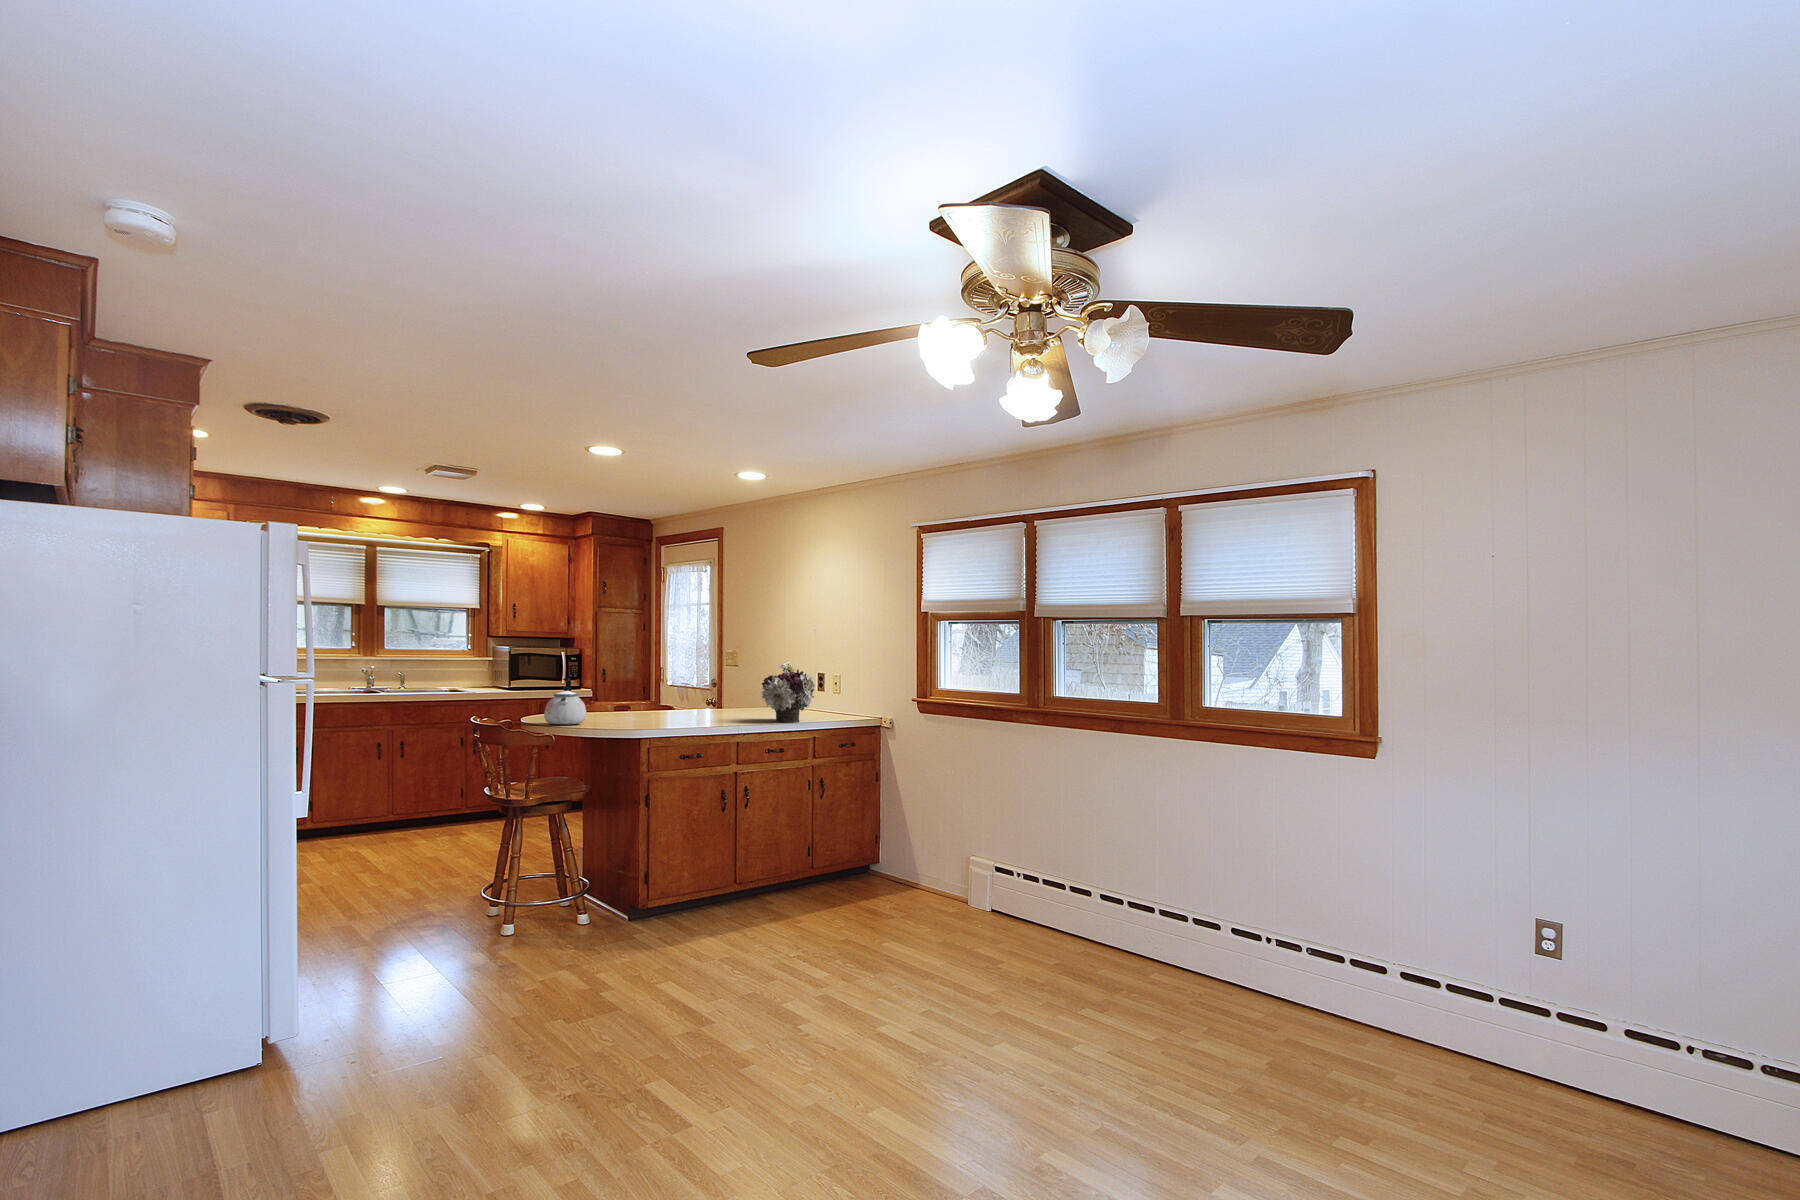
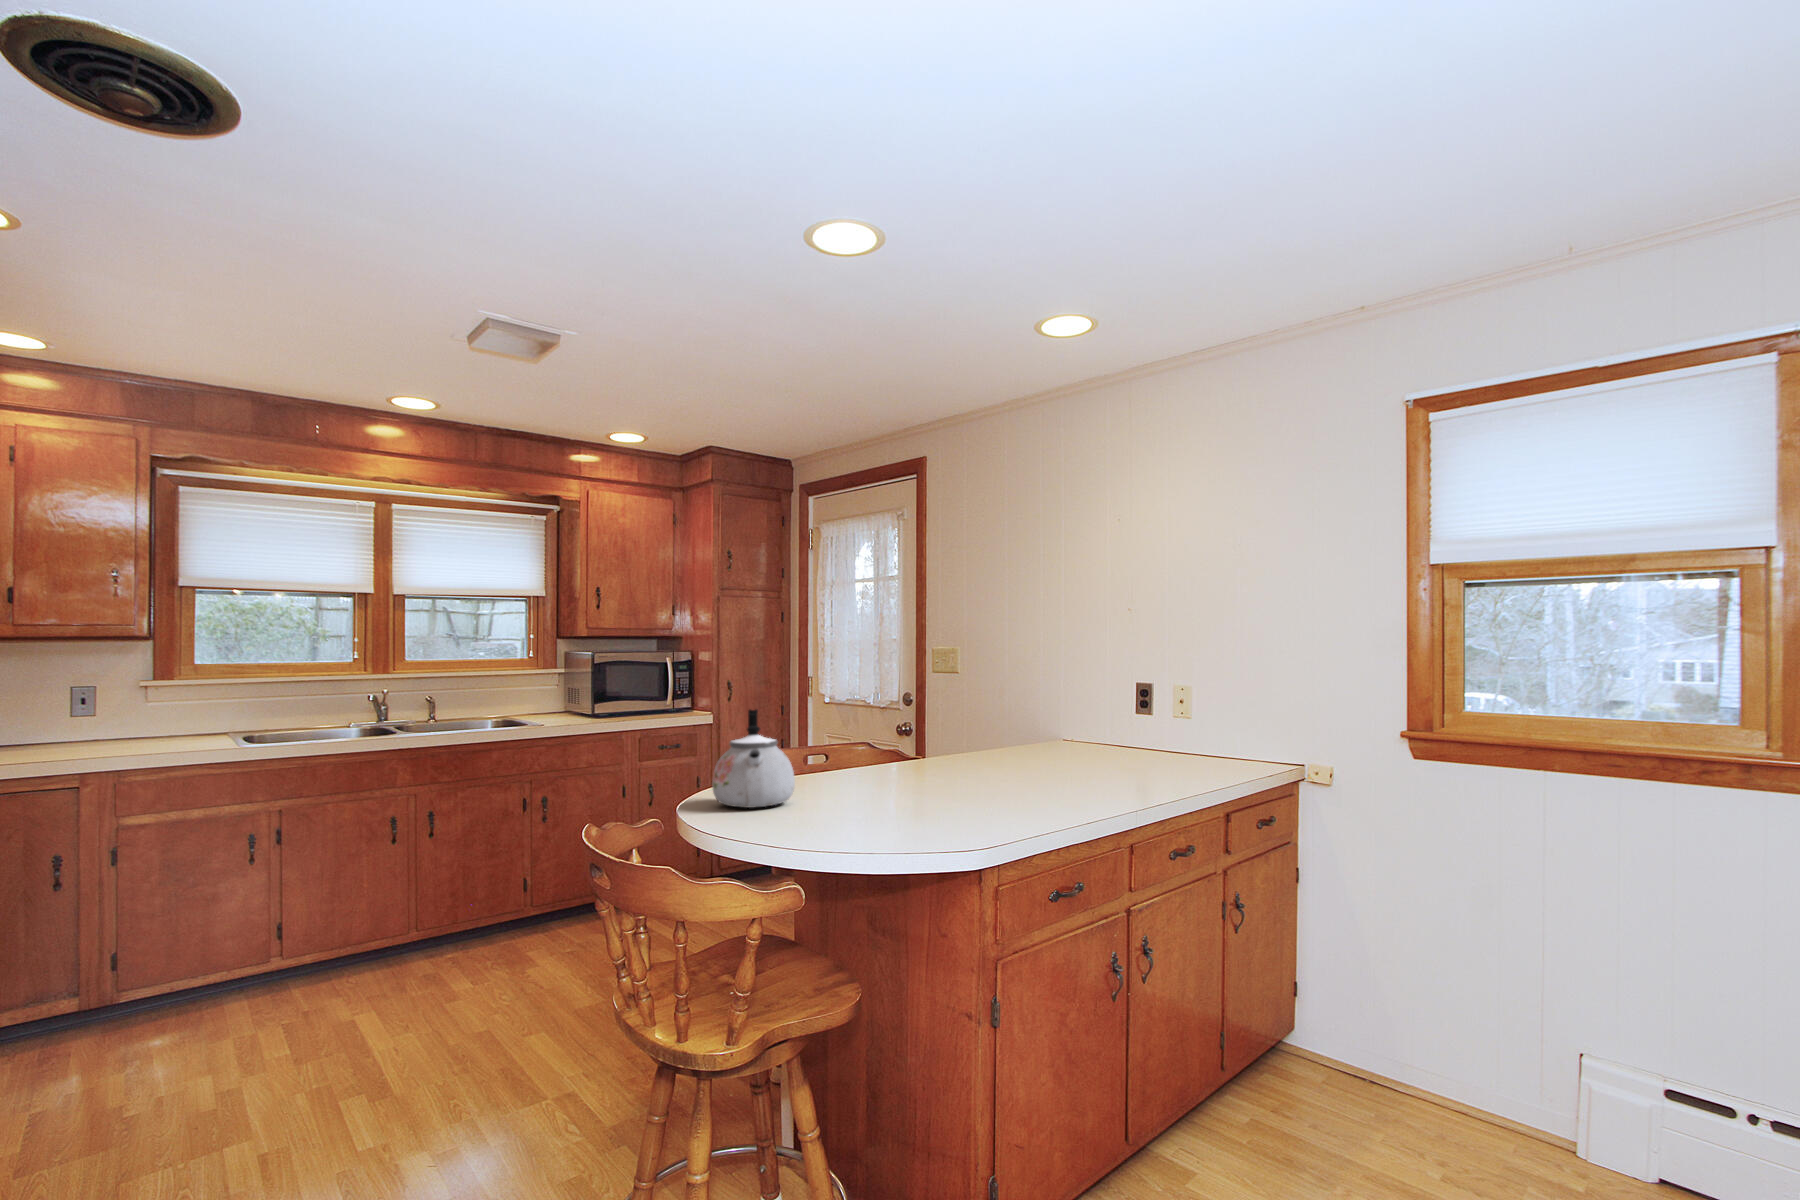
flower arrangement: present [761,662,815,722] -> none [1112,664,1218,783]

